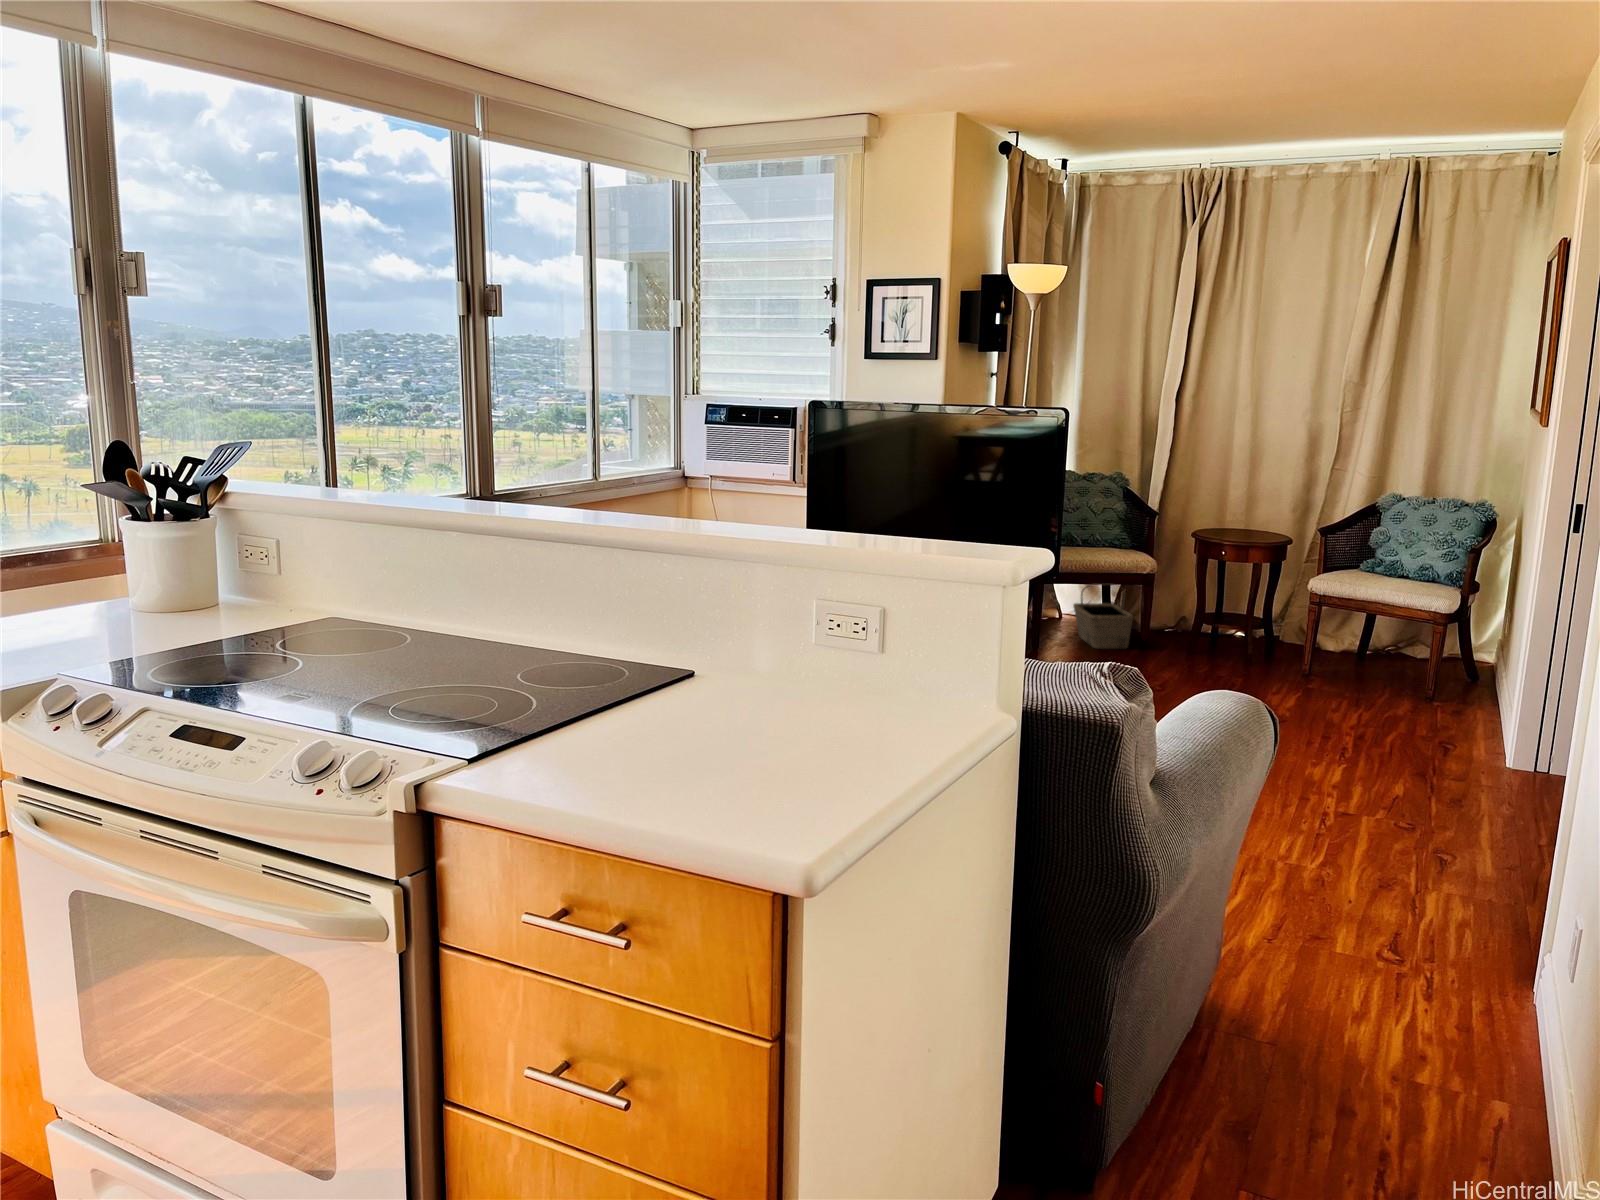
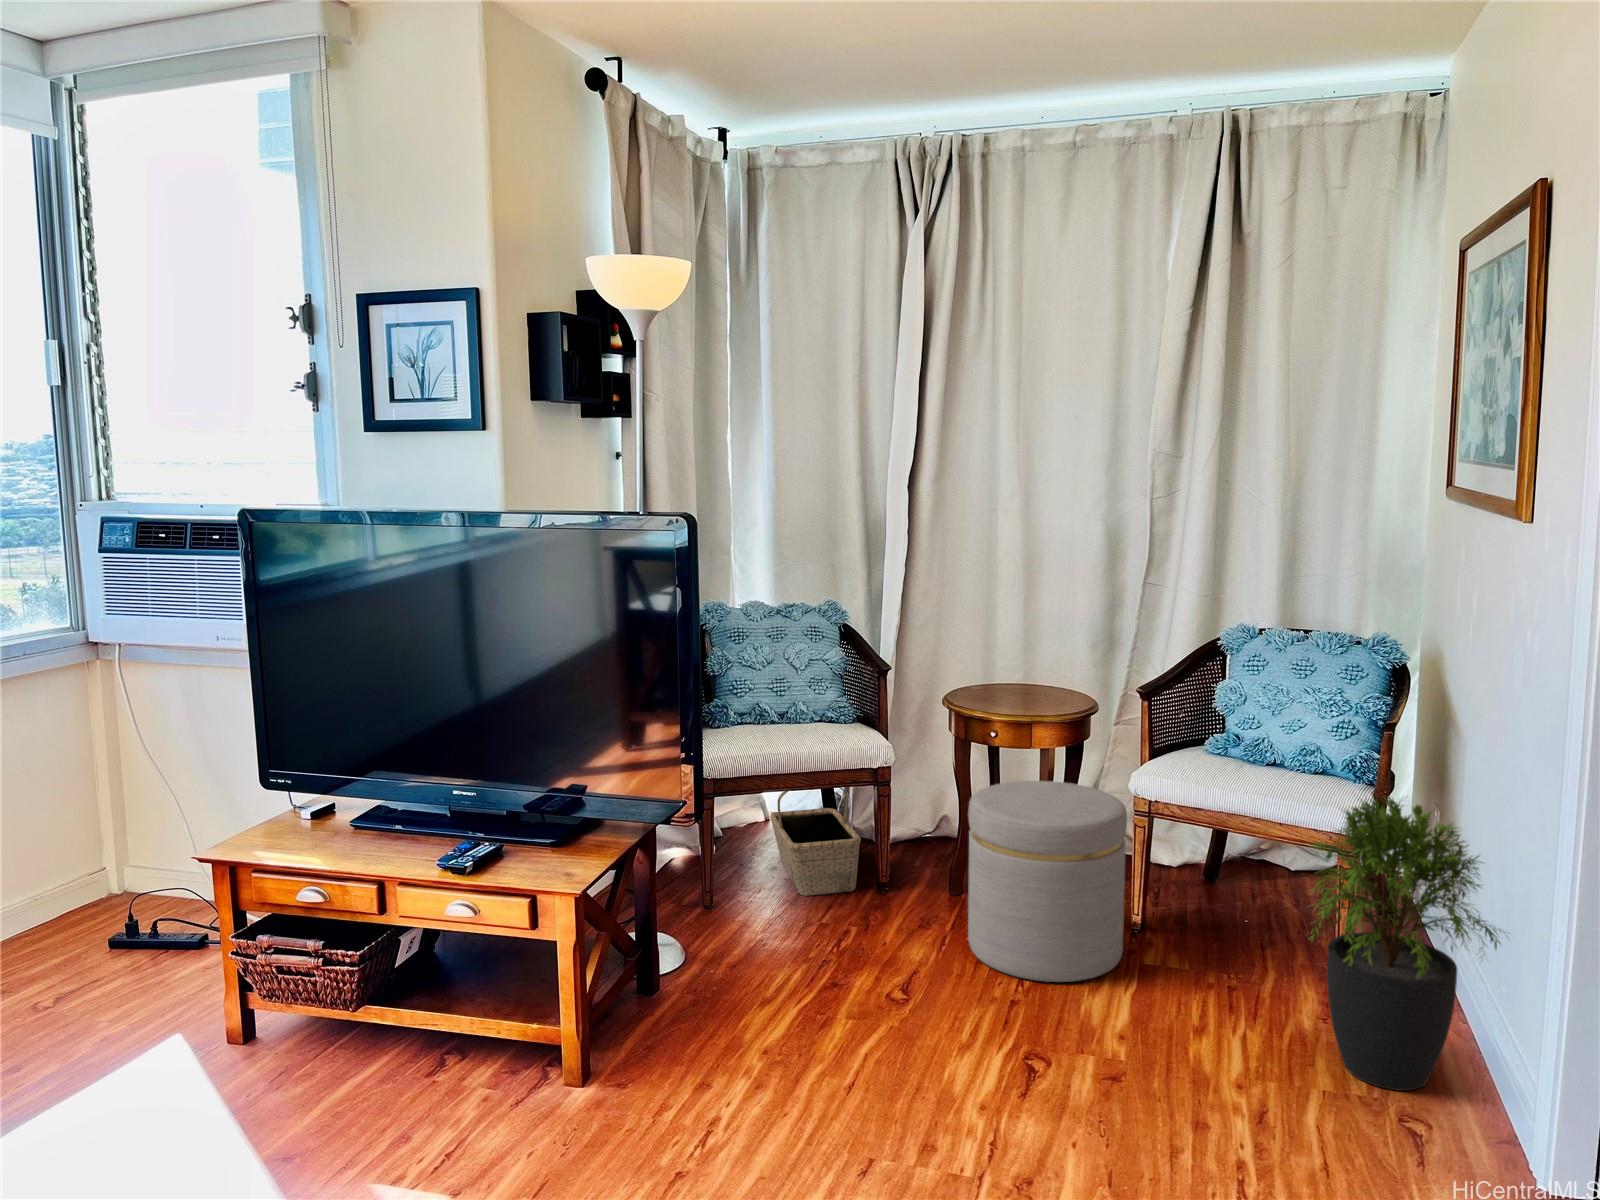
potted plant: none [1396,570,1503,728] -> present [1310,796,1502,1091]
ottoman: none [1200,580,1302,686] -> present [968,781,1127,982]

